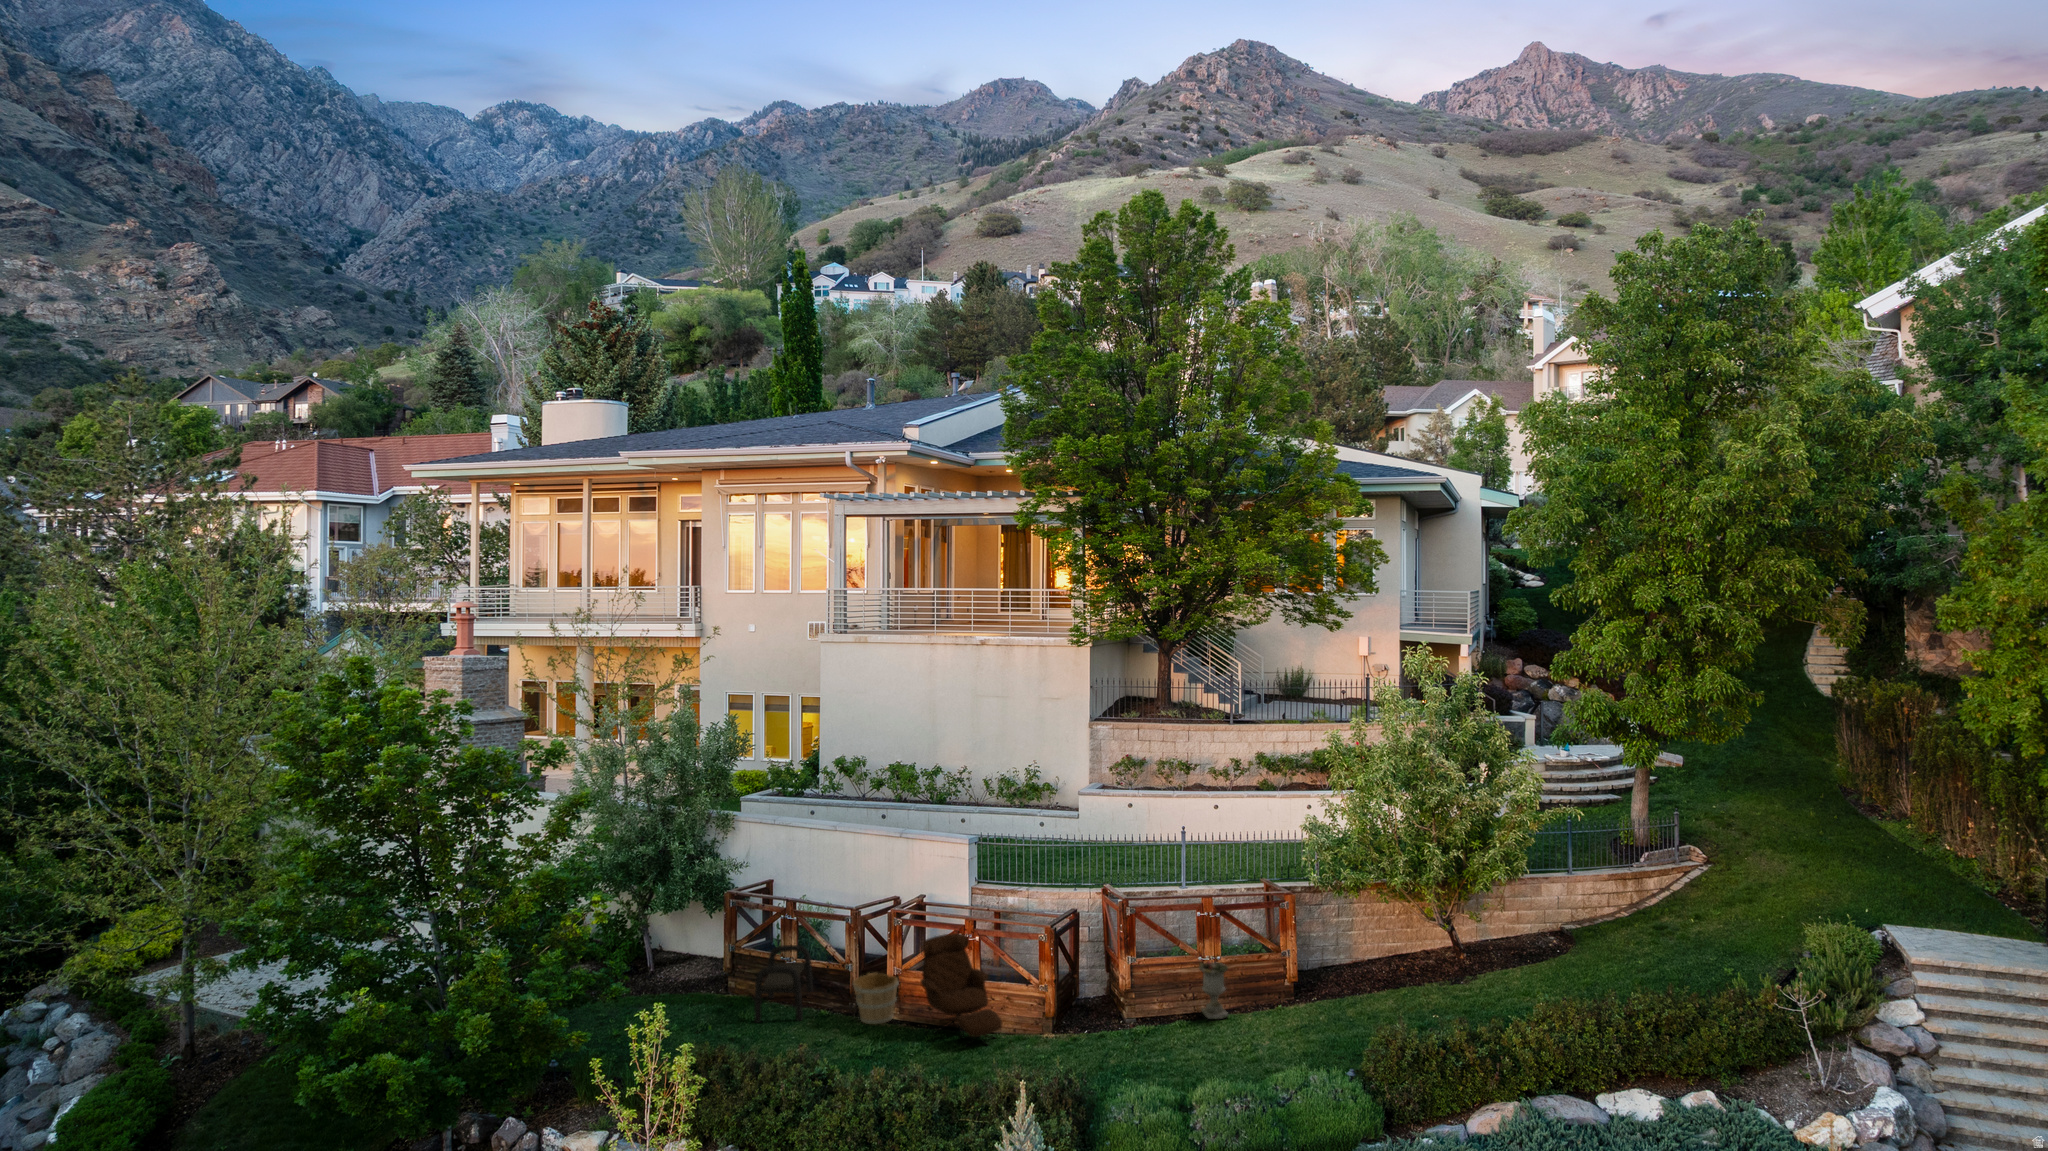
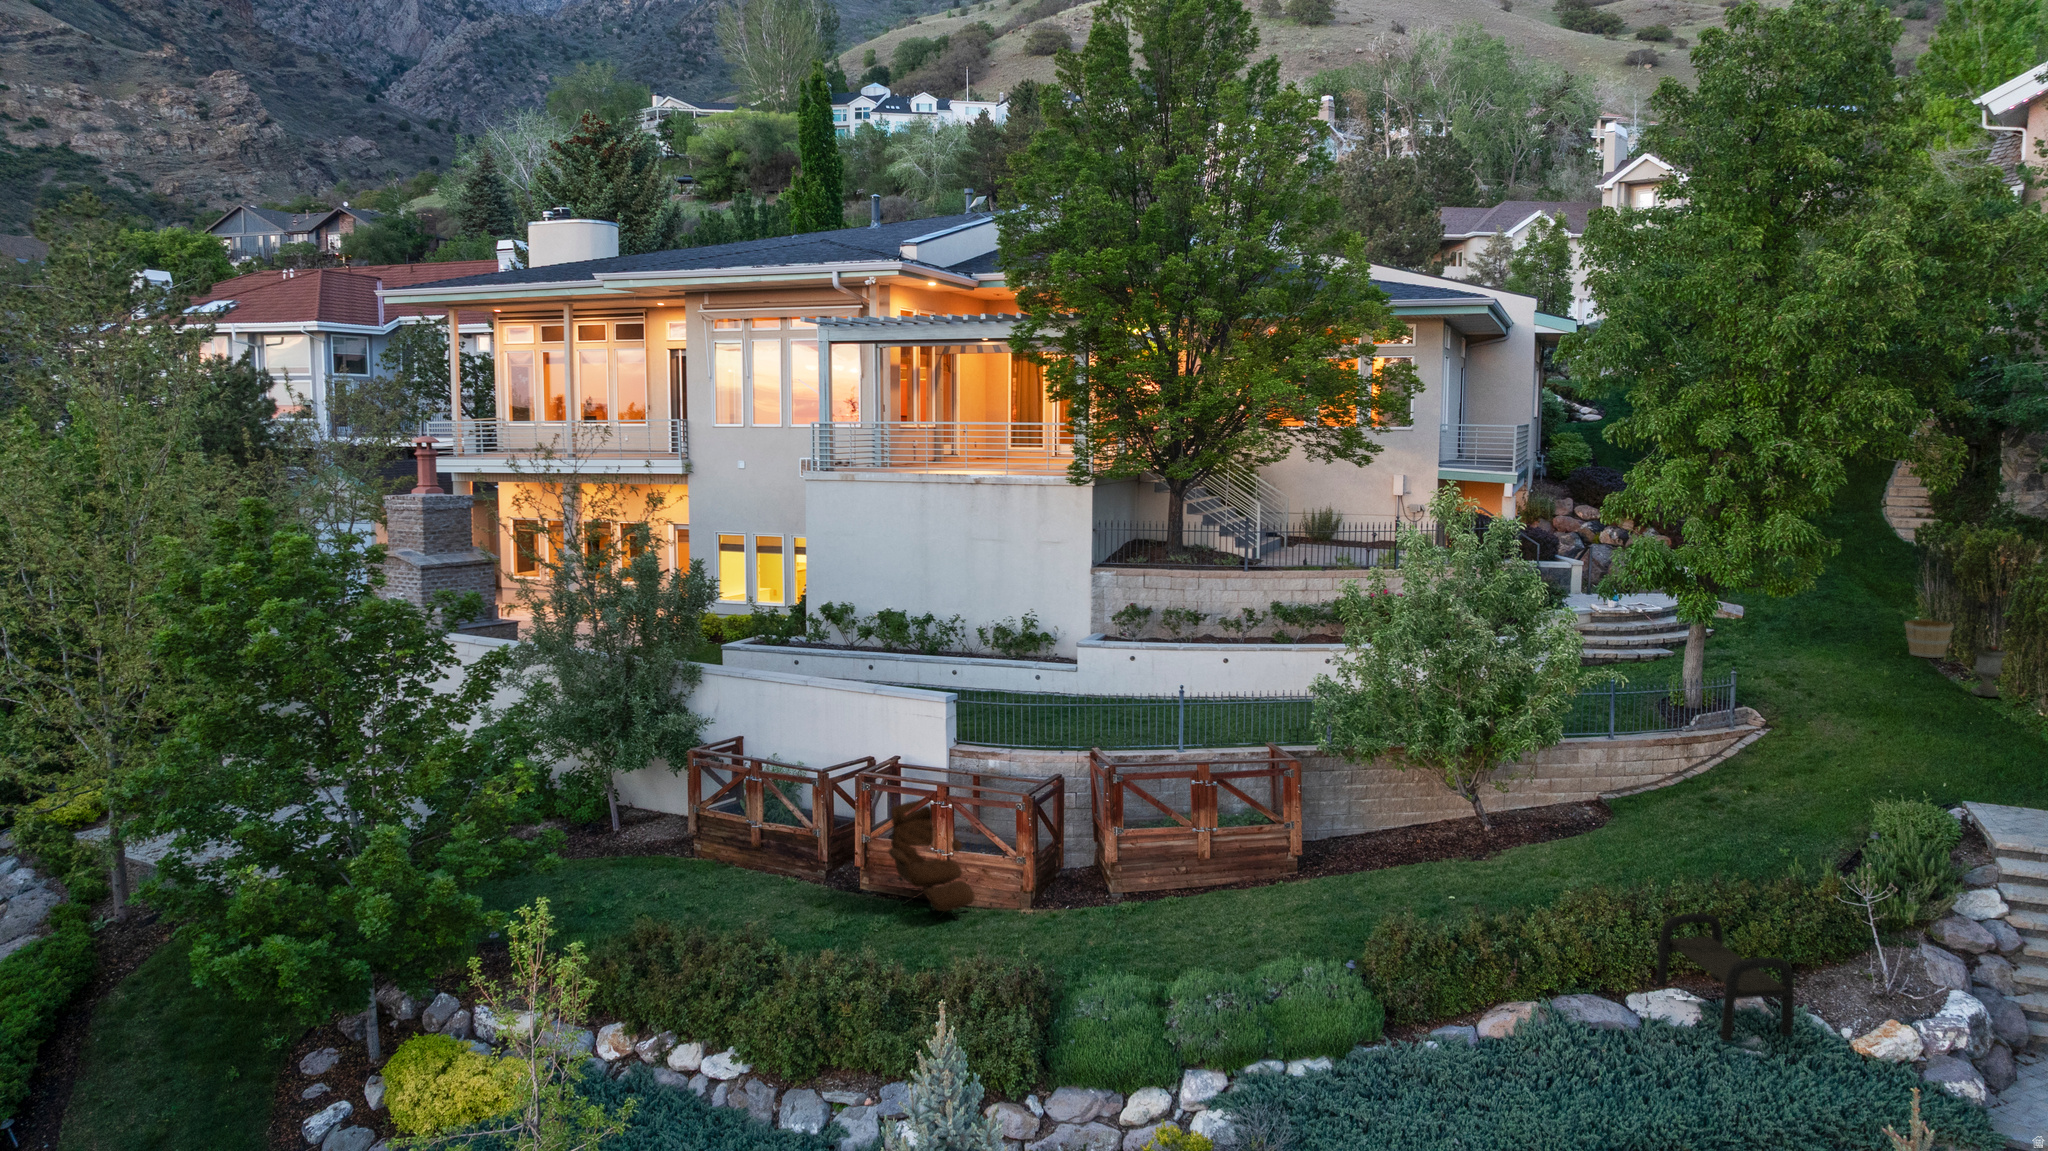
bench: present [755,945,813,1023] -> present [1656,913,1794,1042]
planter: present [1199,961,1228,1019] -> present [1971,645,2007,697]
wooden bucket: present [853,973,899,1024] -> present [1905,619,1954,658]

